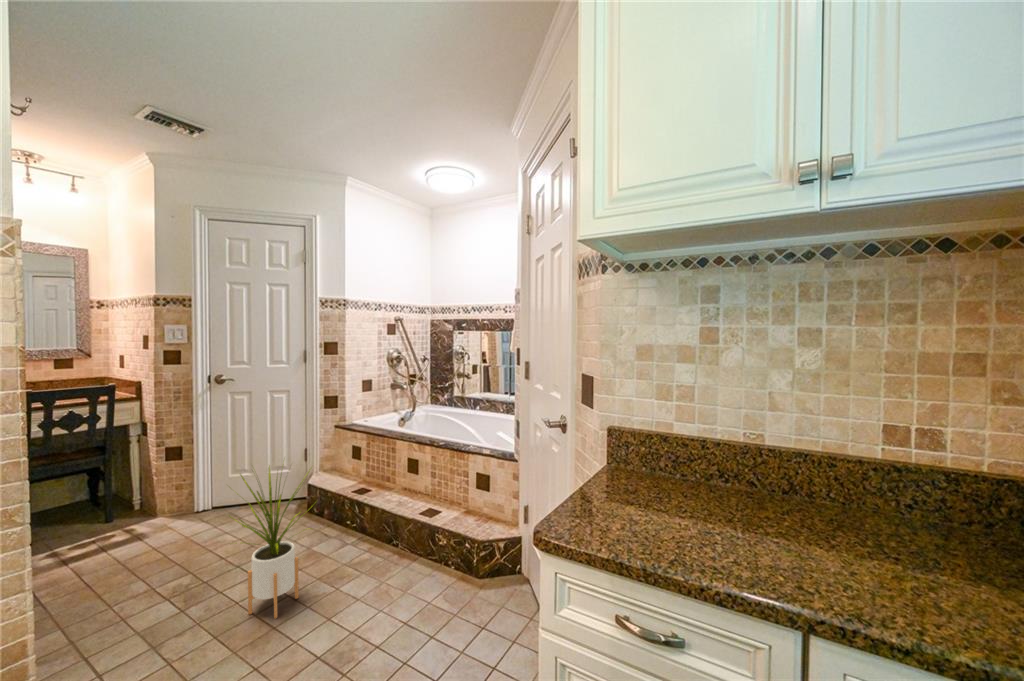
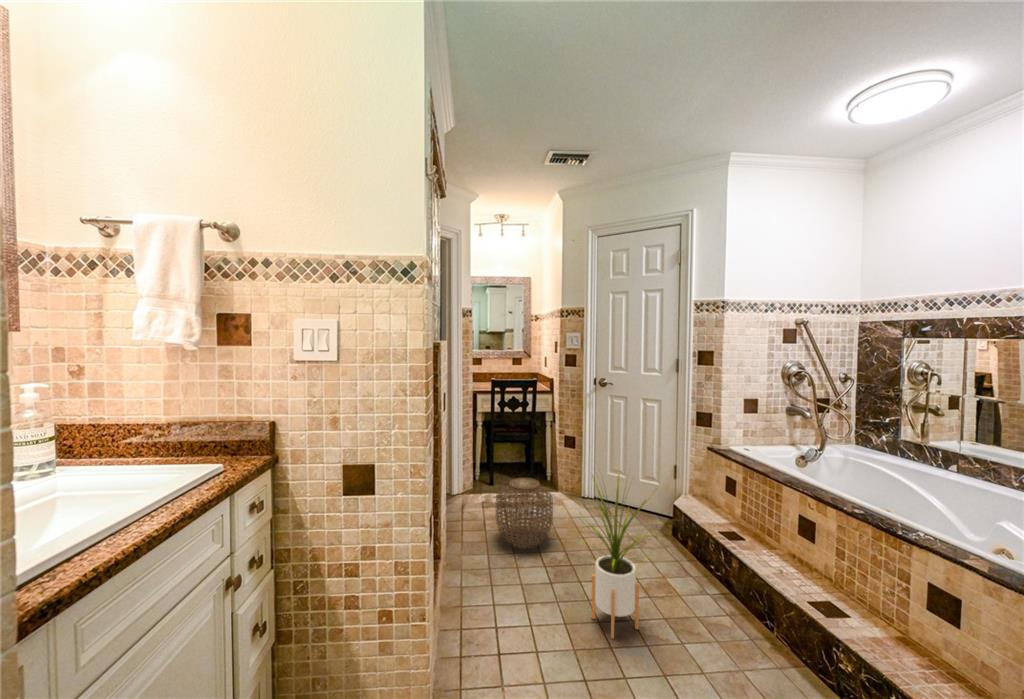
woven basket: none [70,508,171,601] -> present [496,478,553,549]

